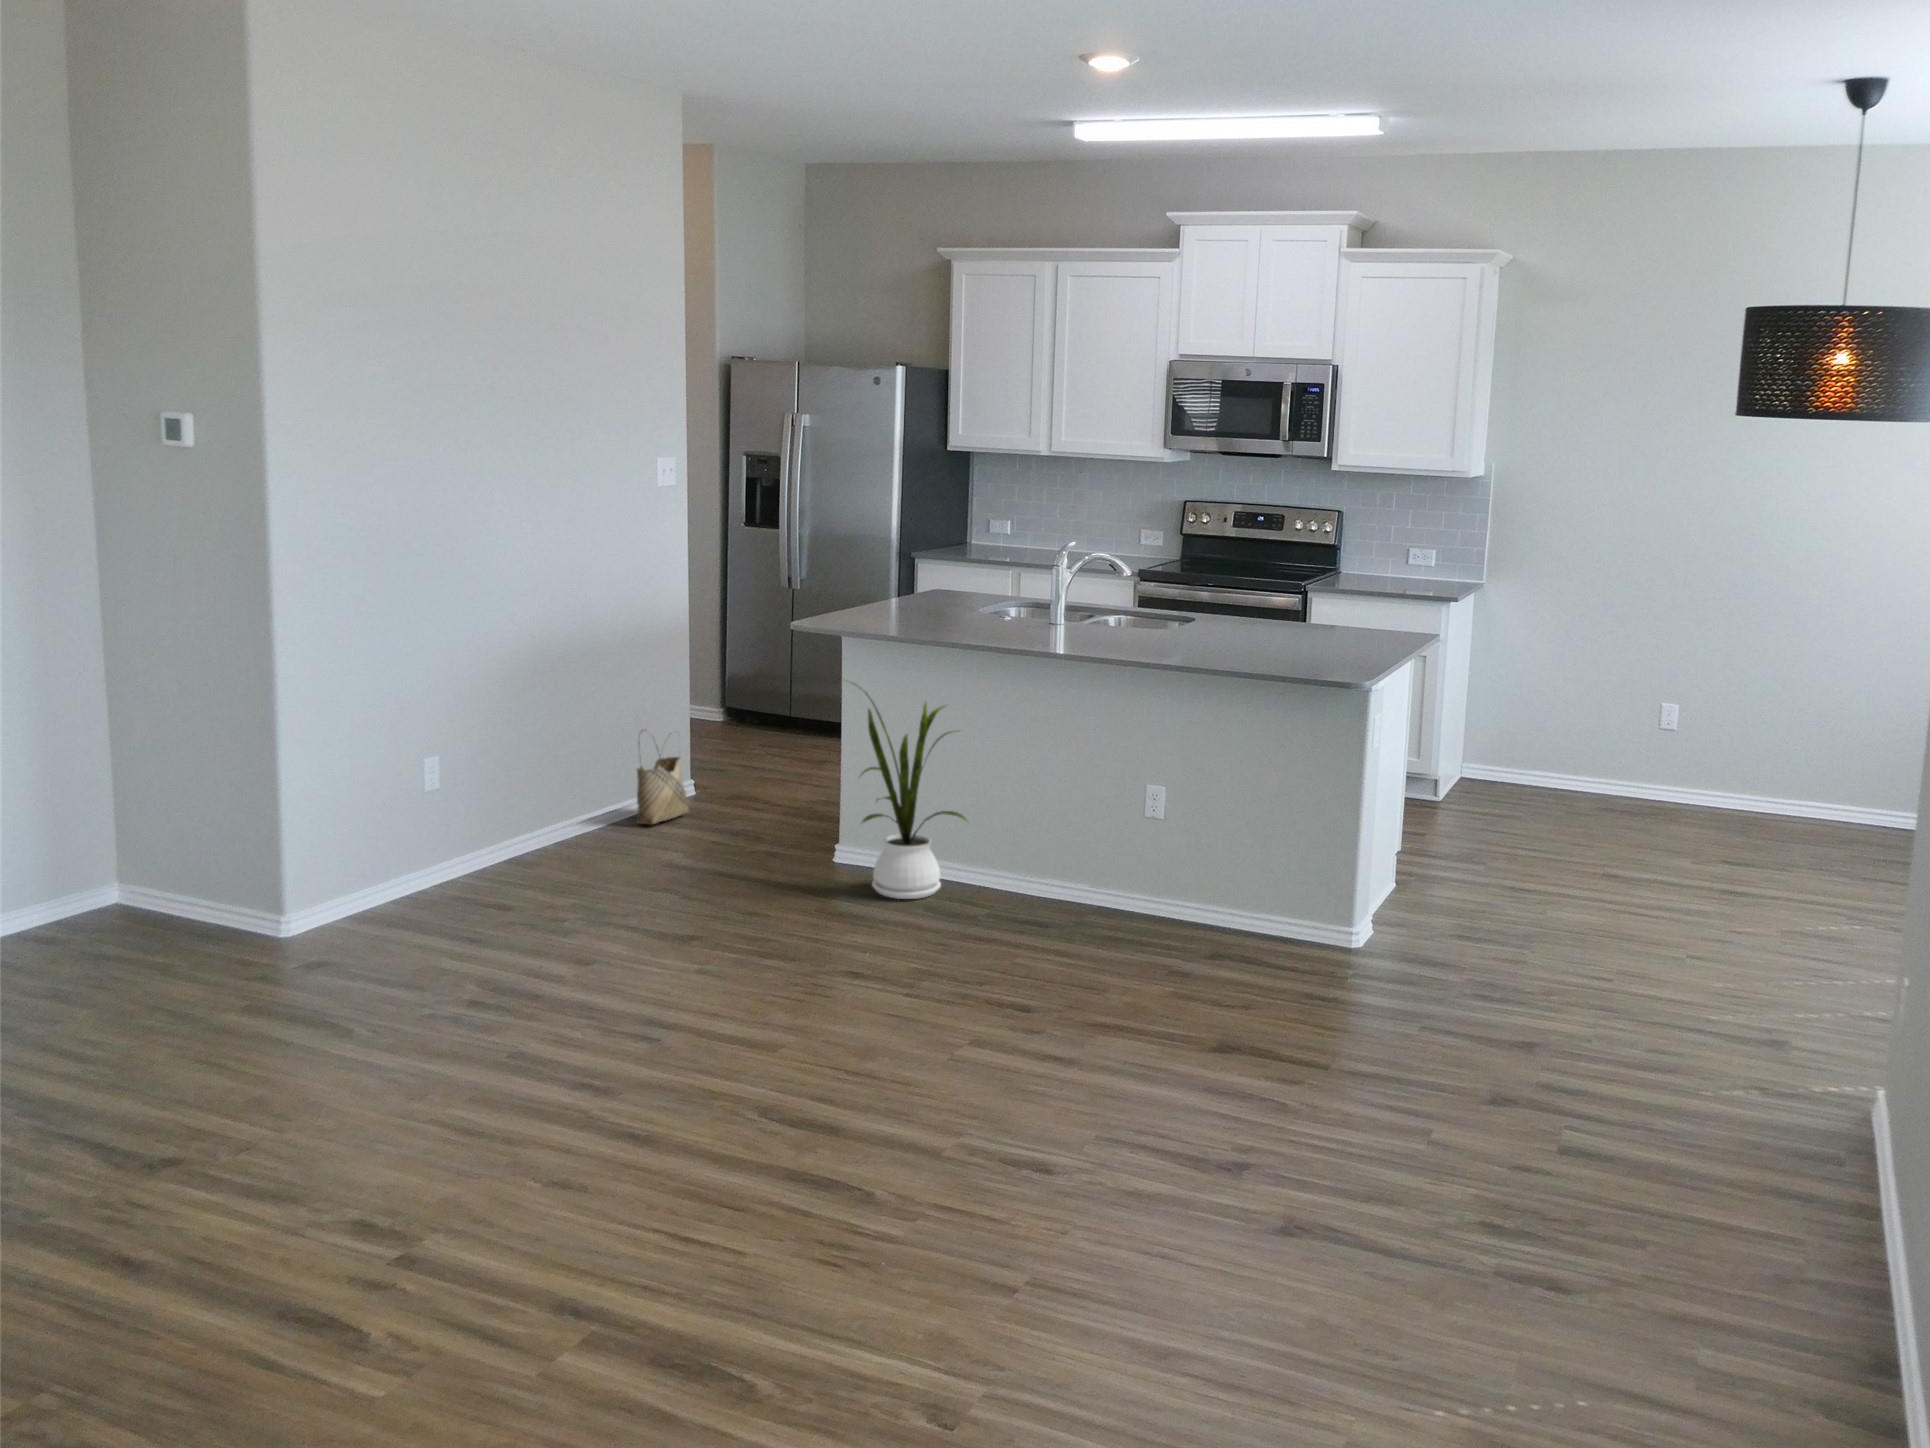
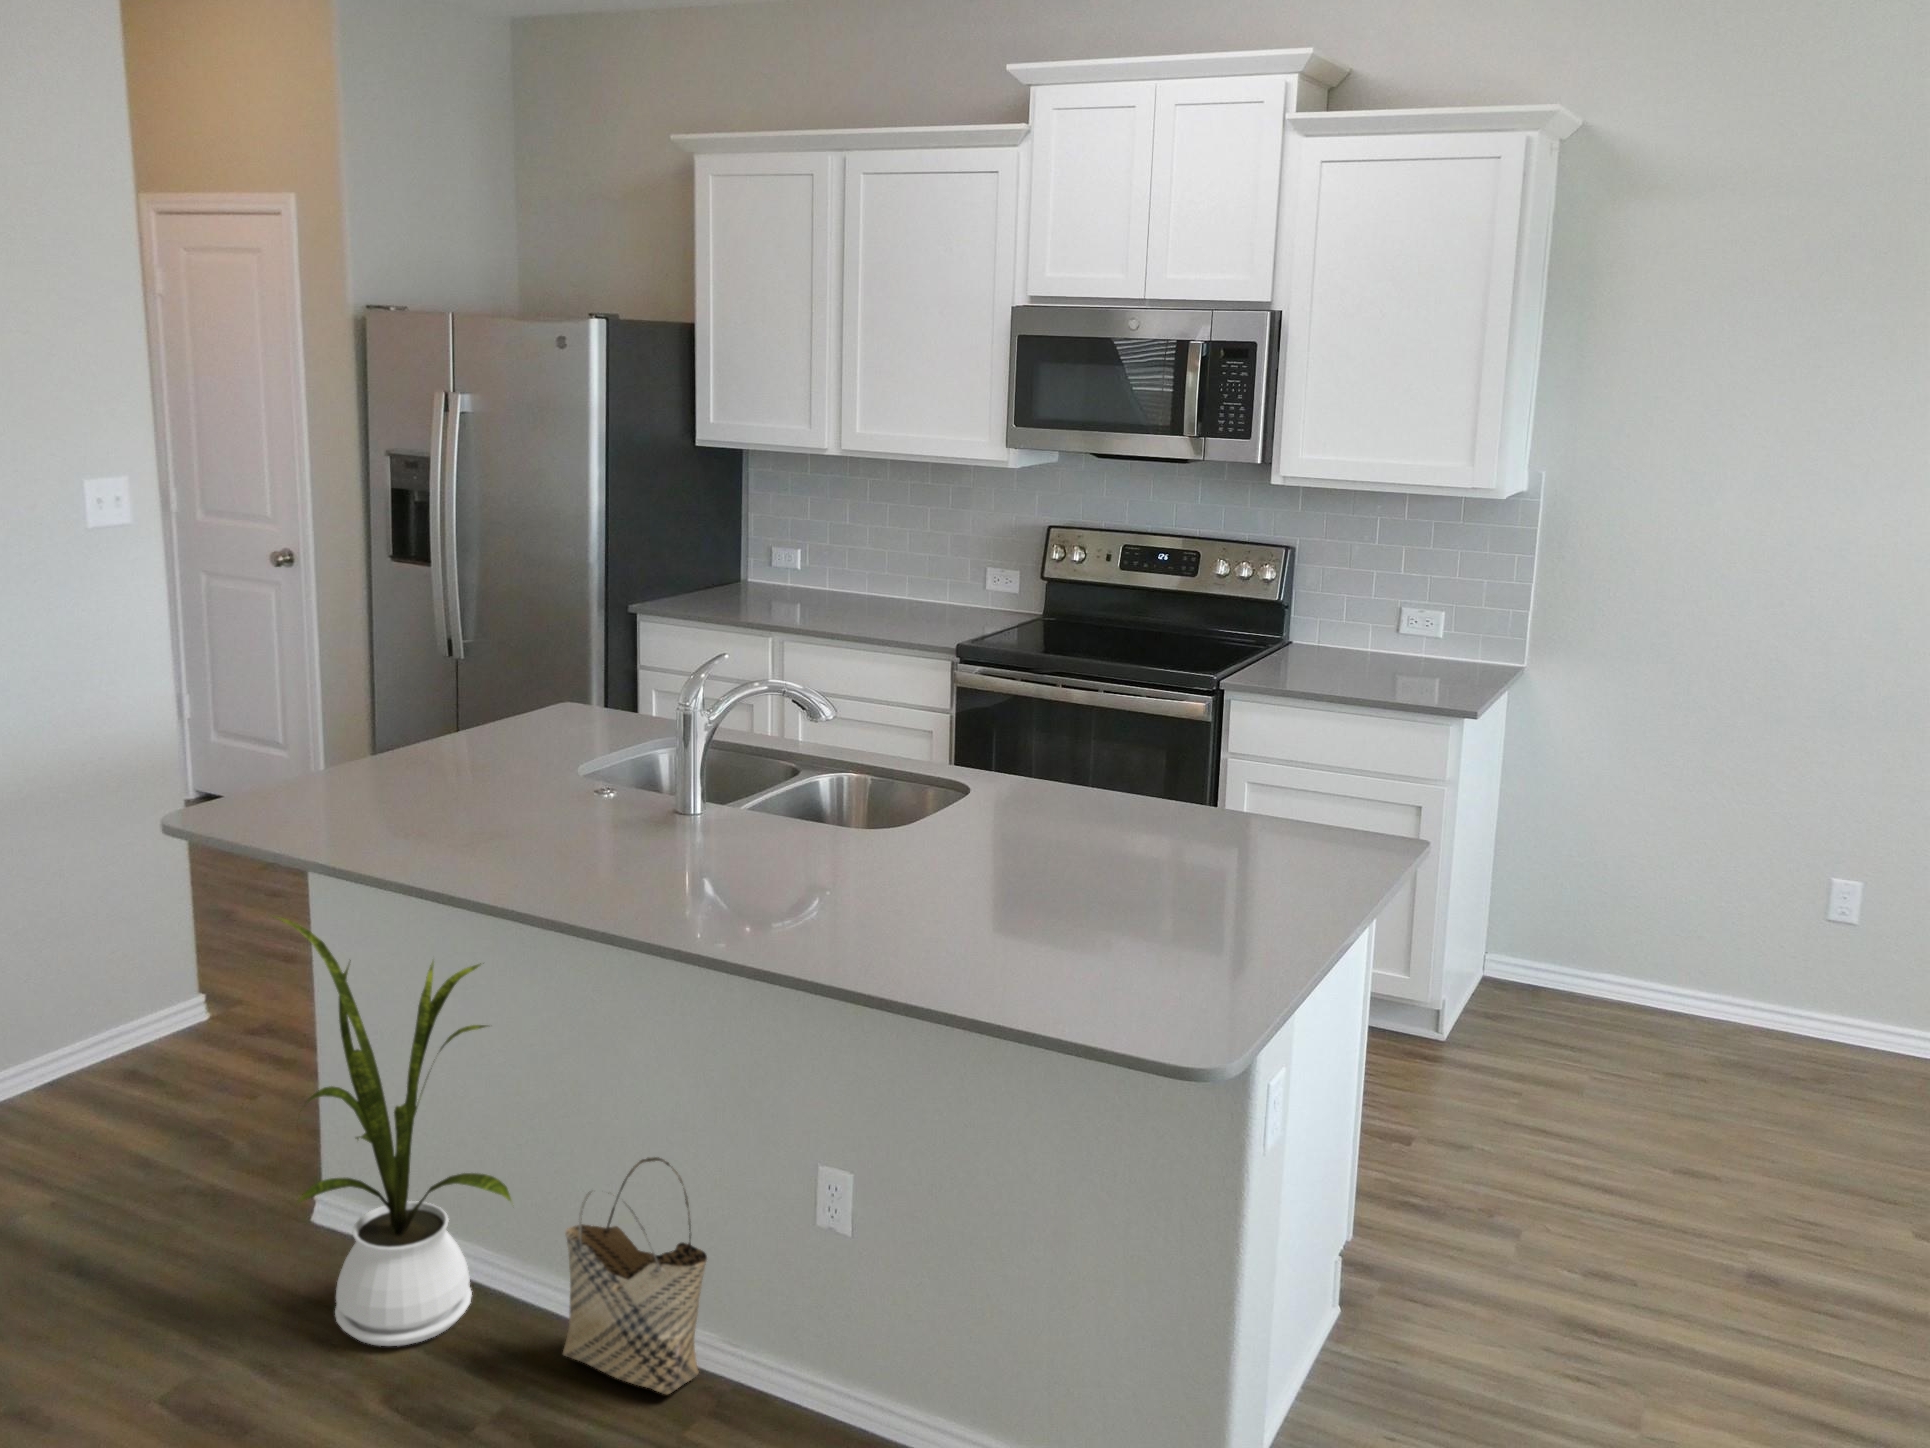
woven basket: present [636,730,689,825] -> present [563,1157,707,1394]

